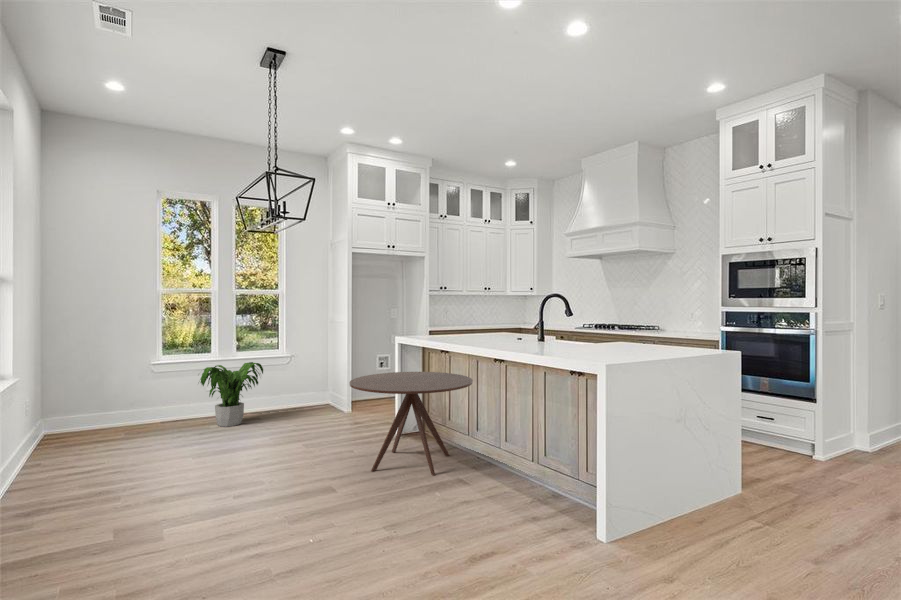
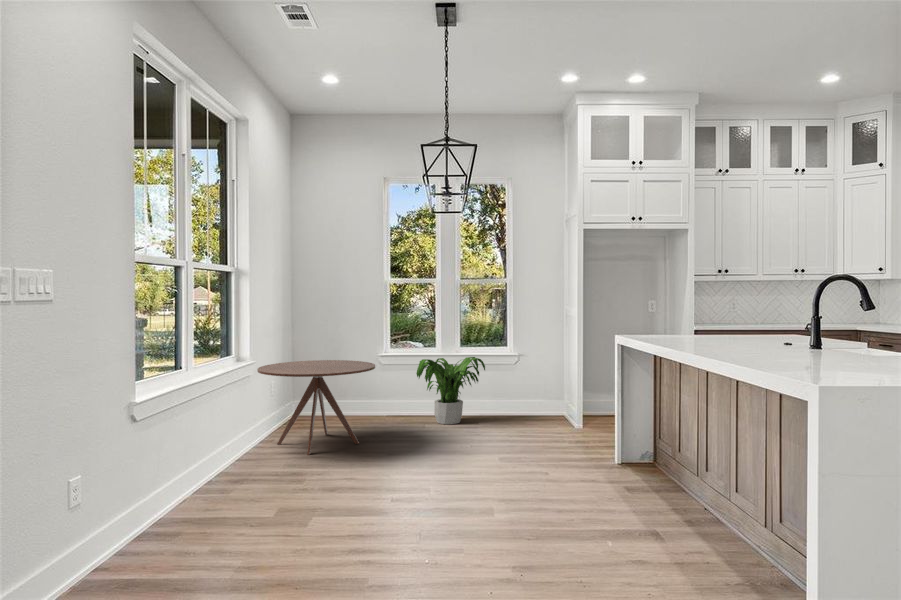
round table: present [350,372,473,476] -> present [257,360,375,455]

